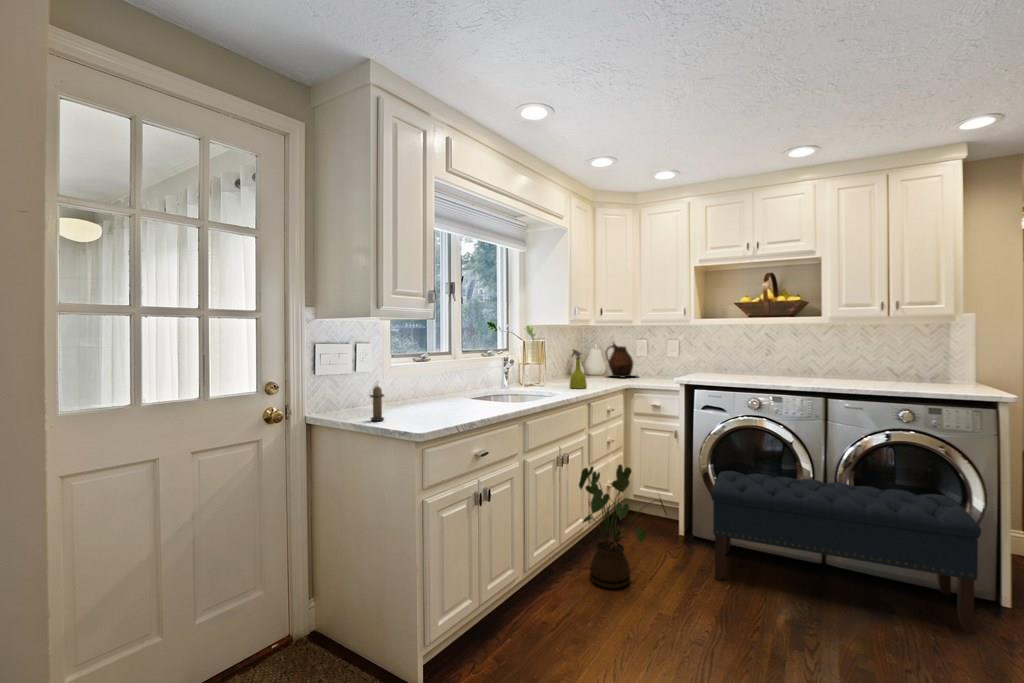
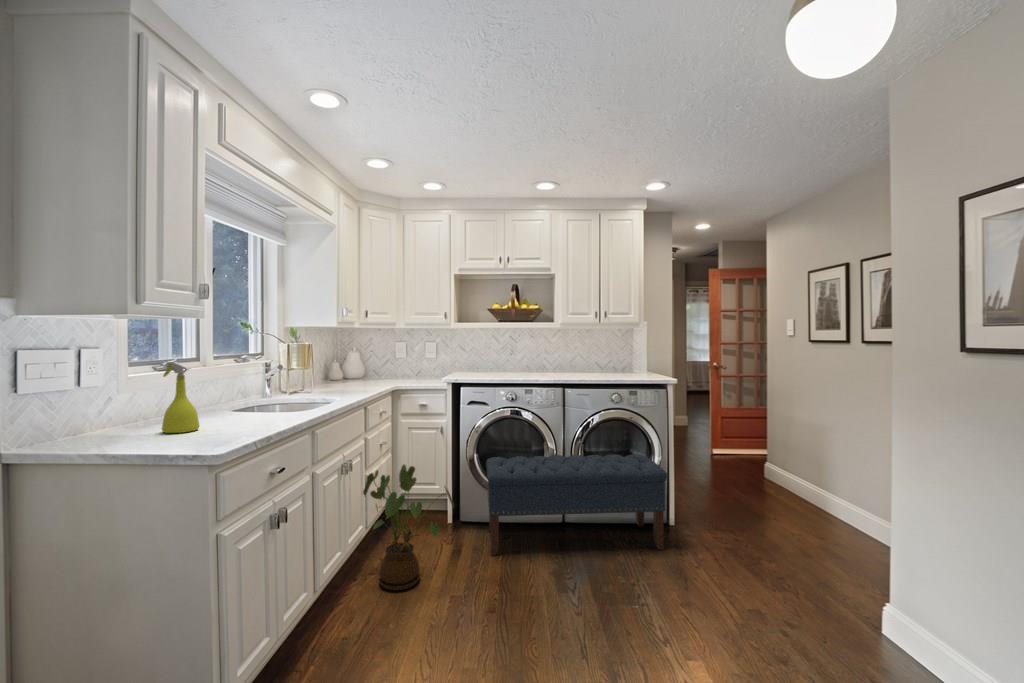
ceramic pitcher: present [605,343,639,378] -> none [366,345,400,380]
spray bottle: present [570,349,587,389] -> present [162,362,200,433]
candle: present [370,386,384,421] -> none [108,398,139,449]

